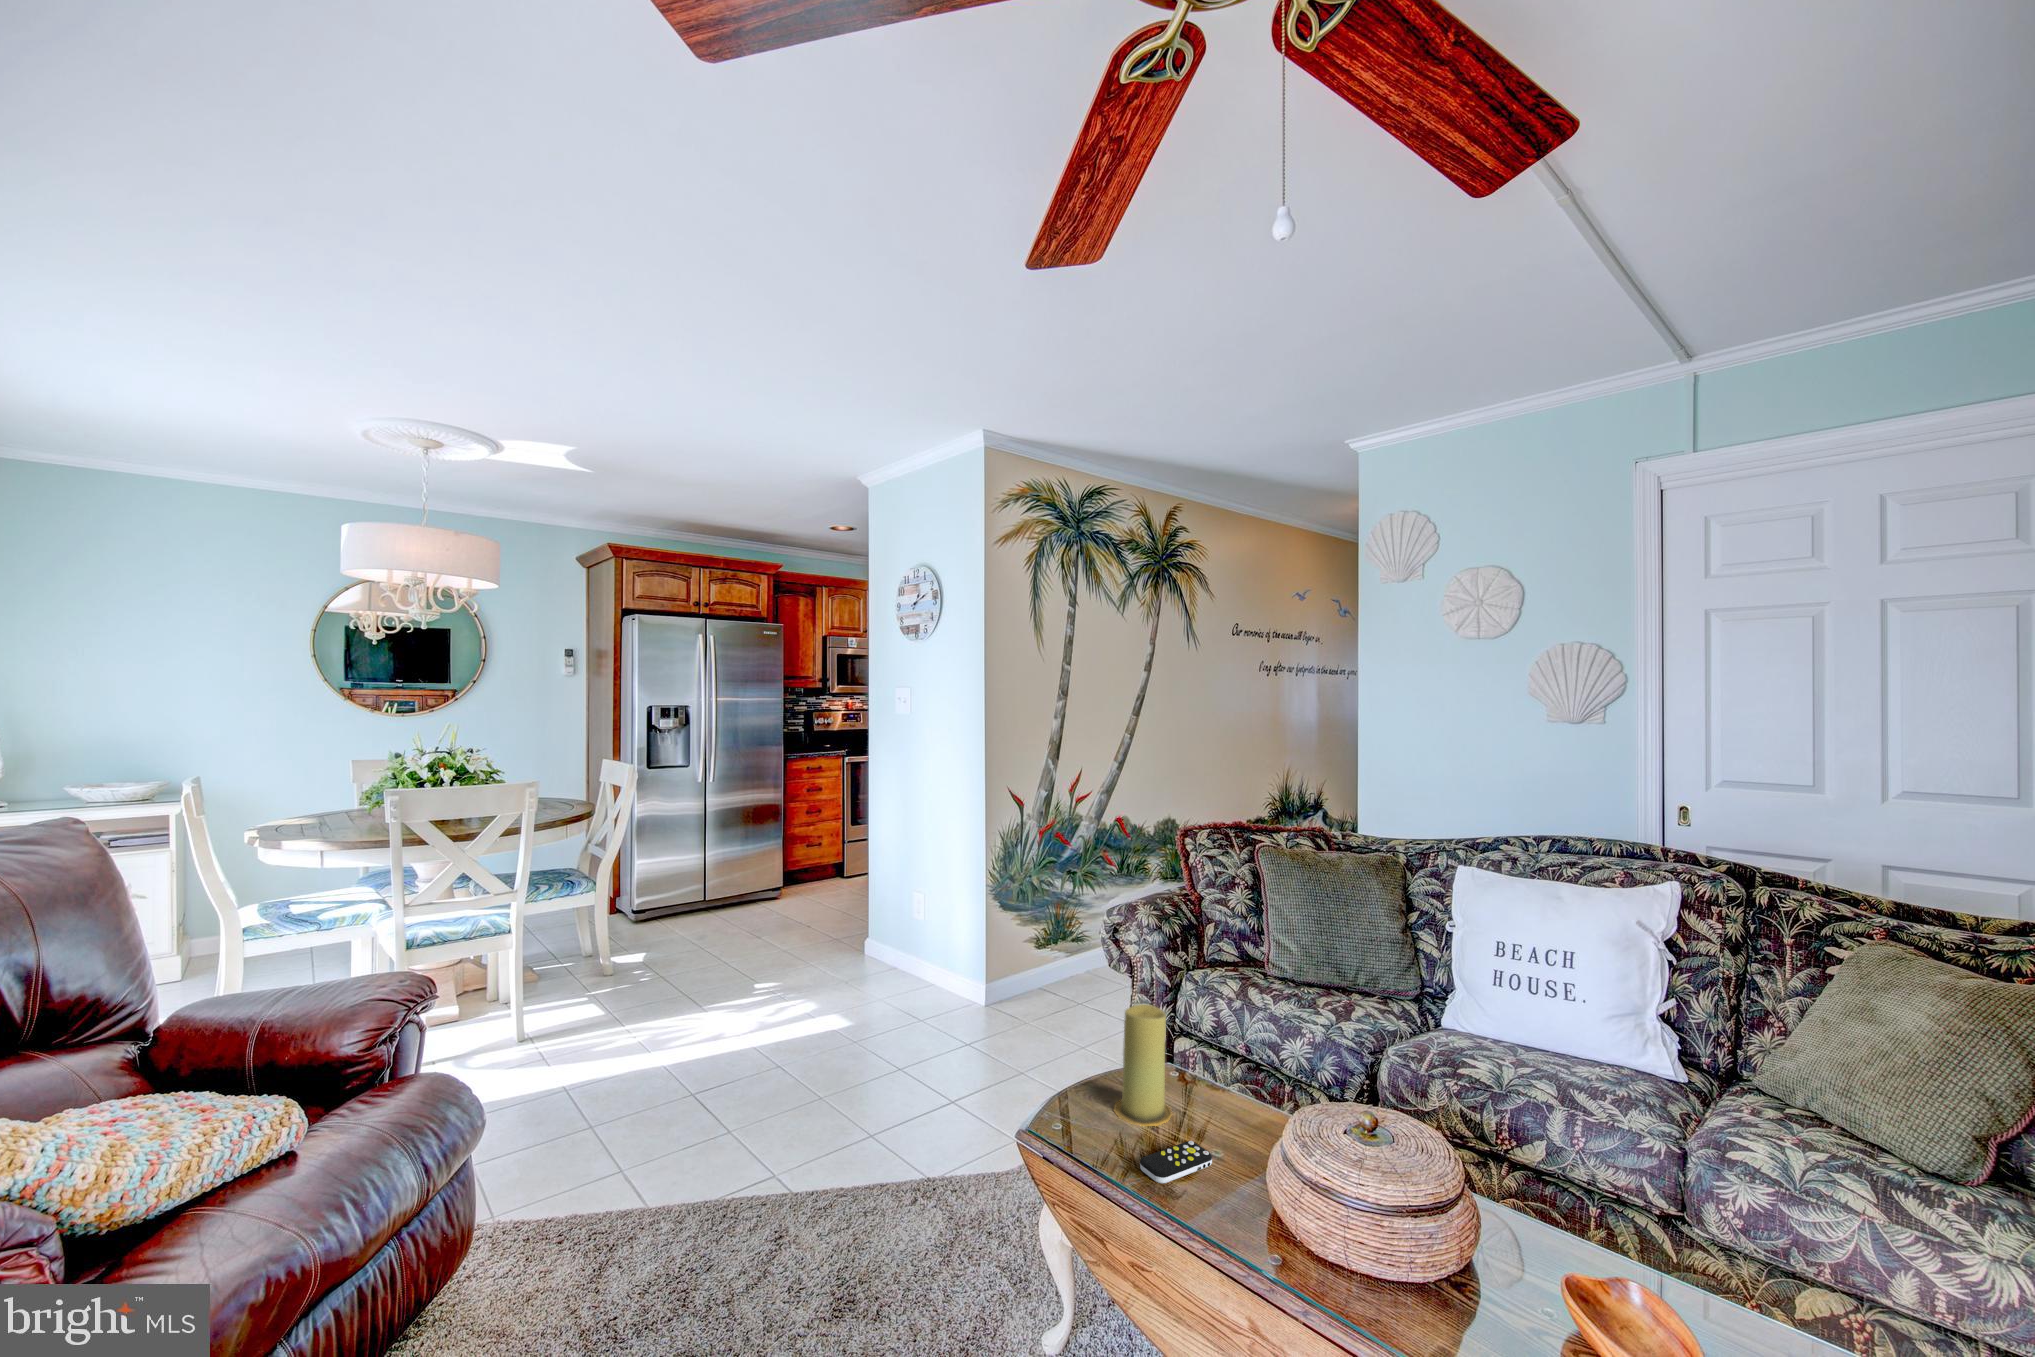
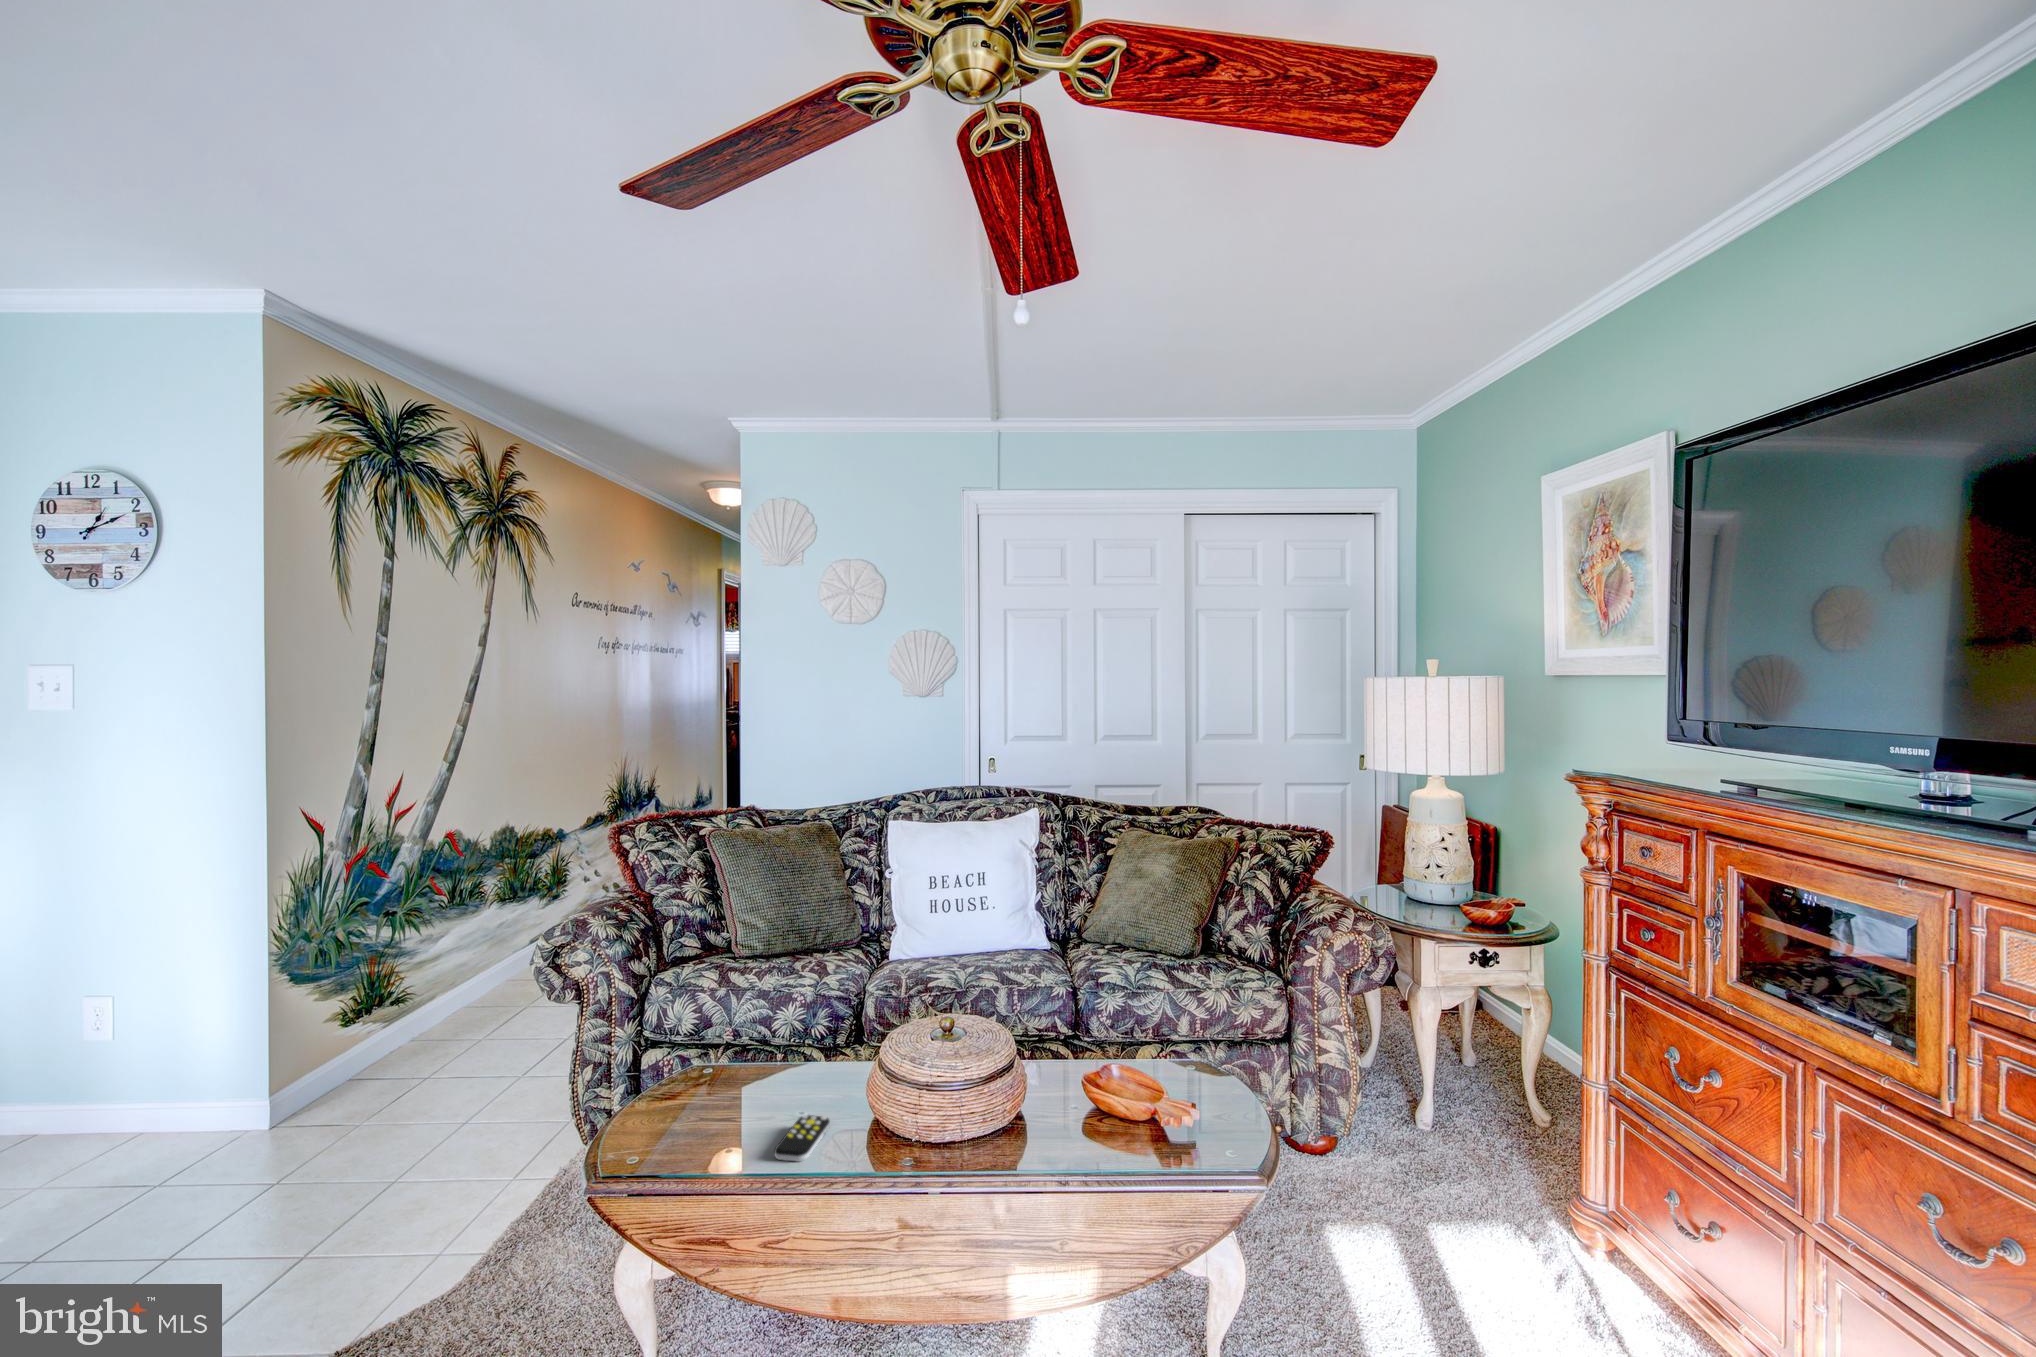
candle: present [1114,1004,1172,1126] -> none [695,1005,758,1131]

